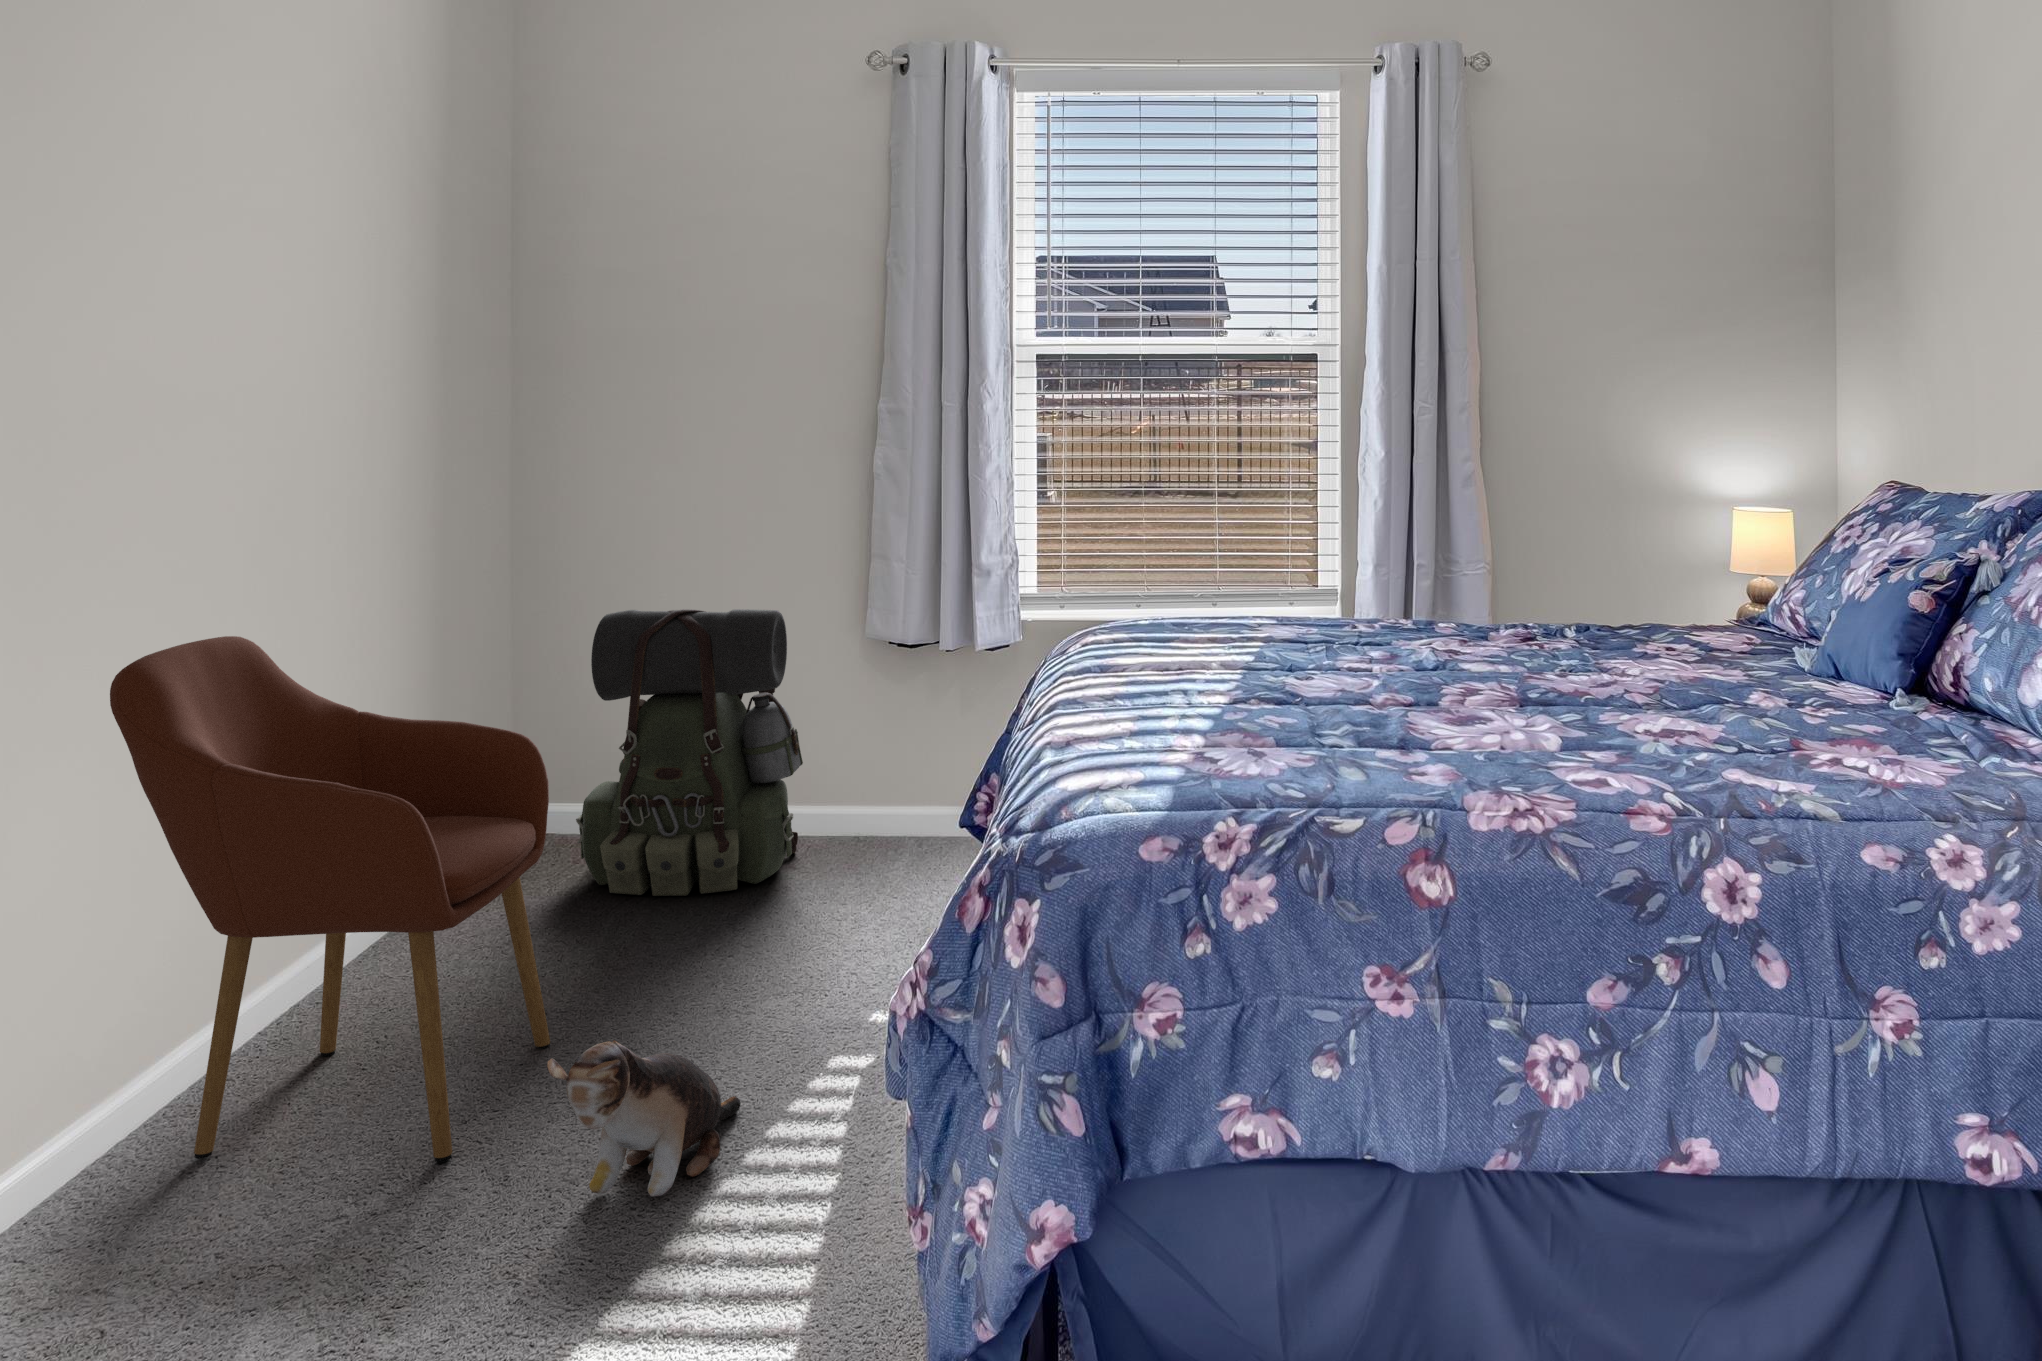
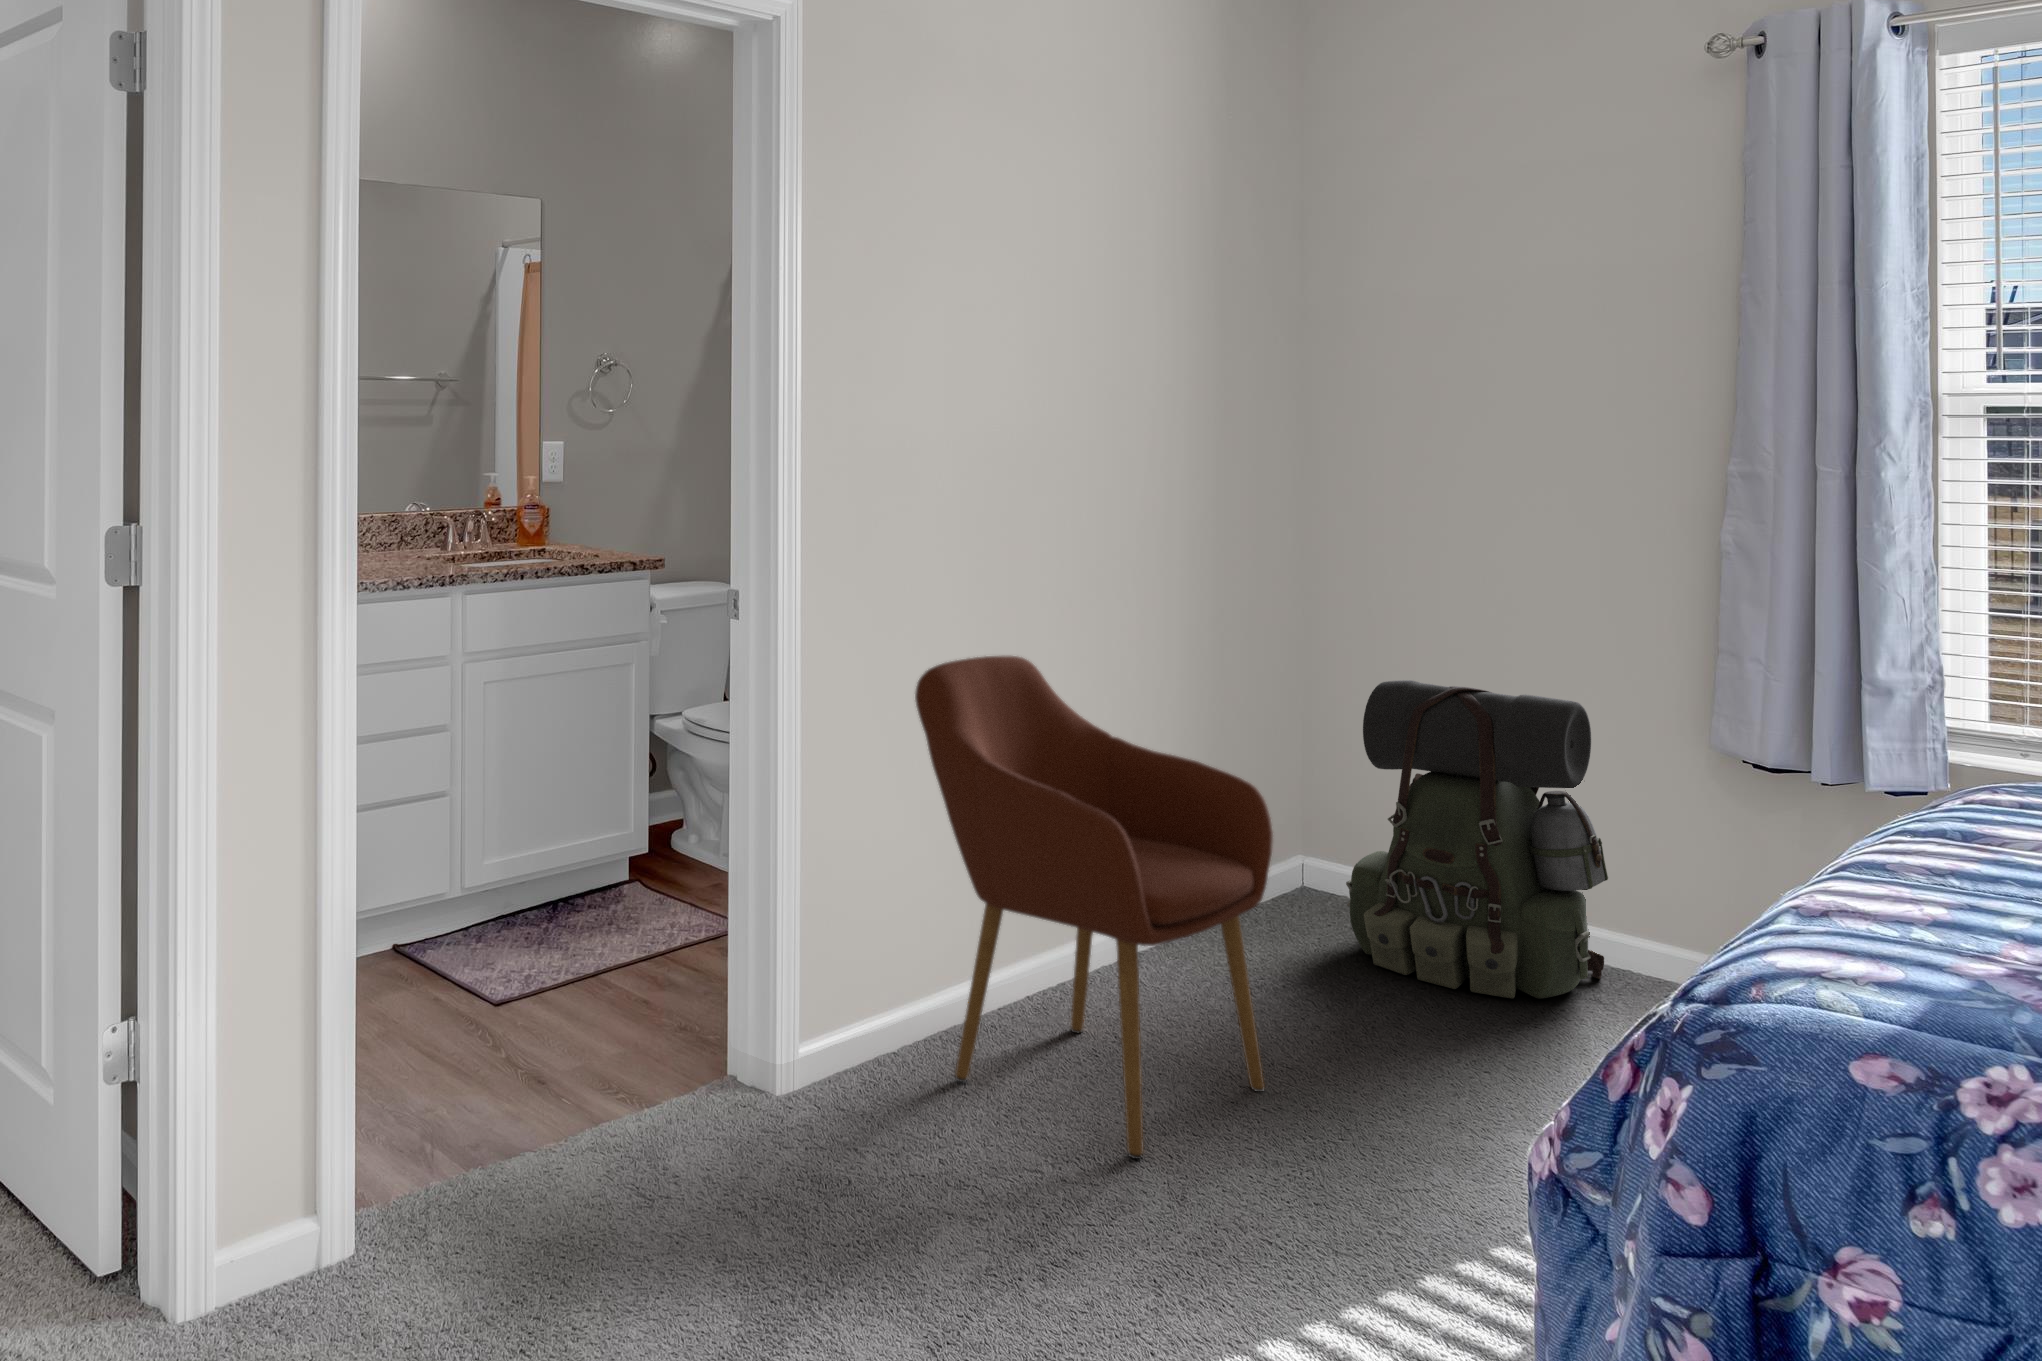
plush toy: present [547,1040,740,1196] -> none [1205,1094,1434,1274]

